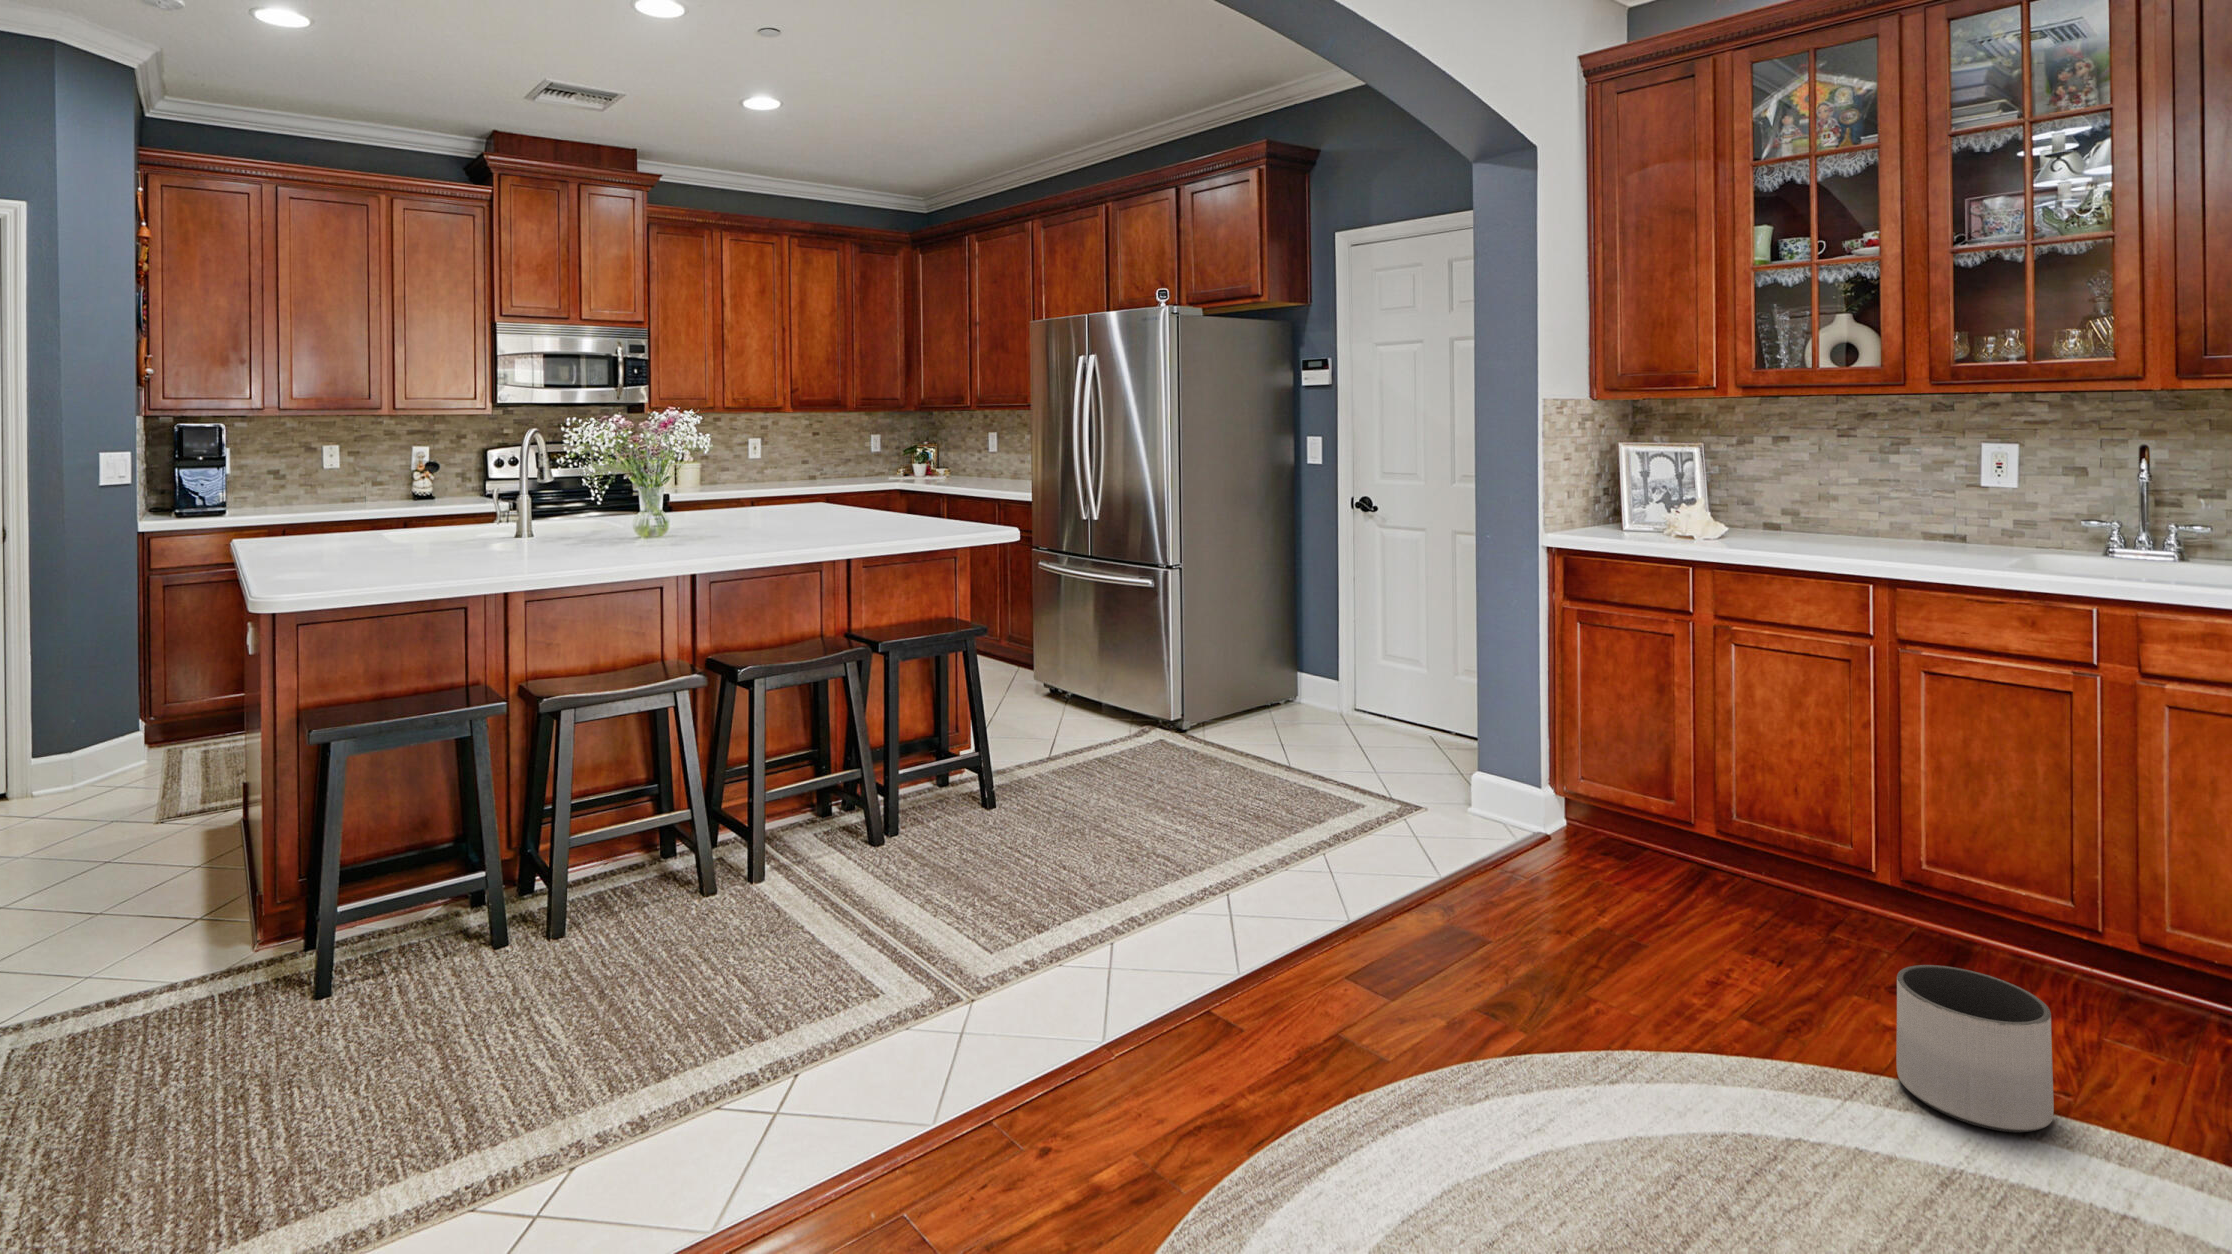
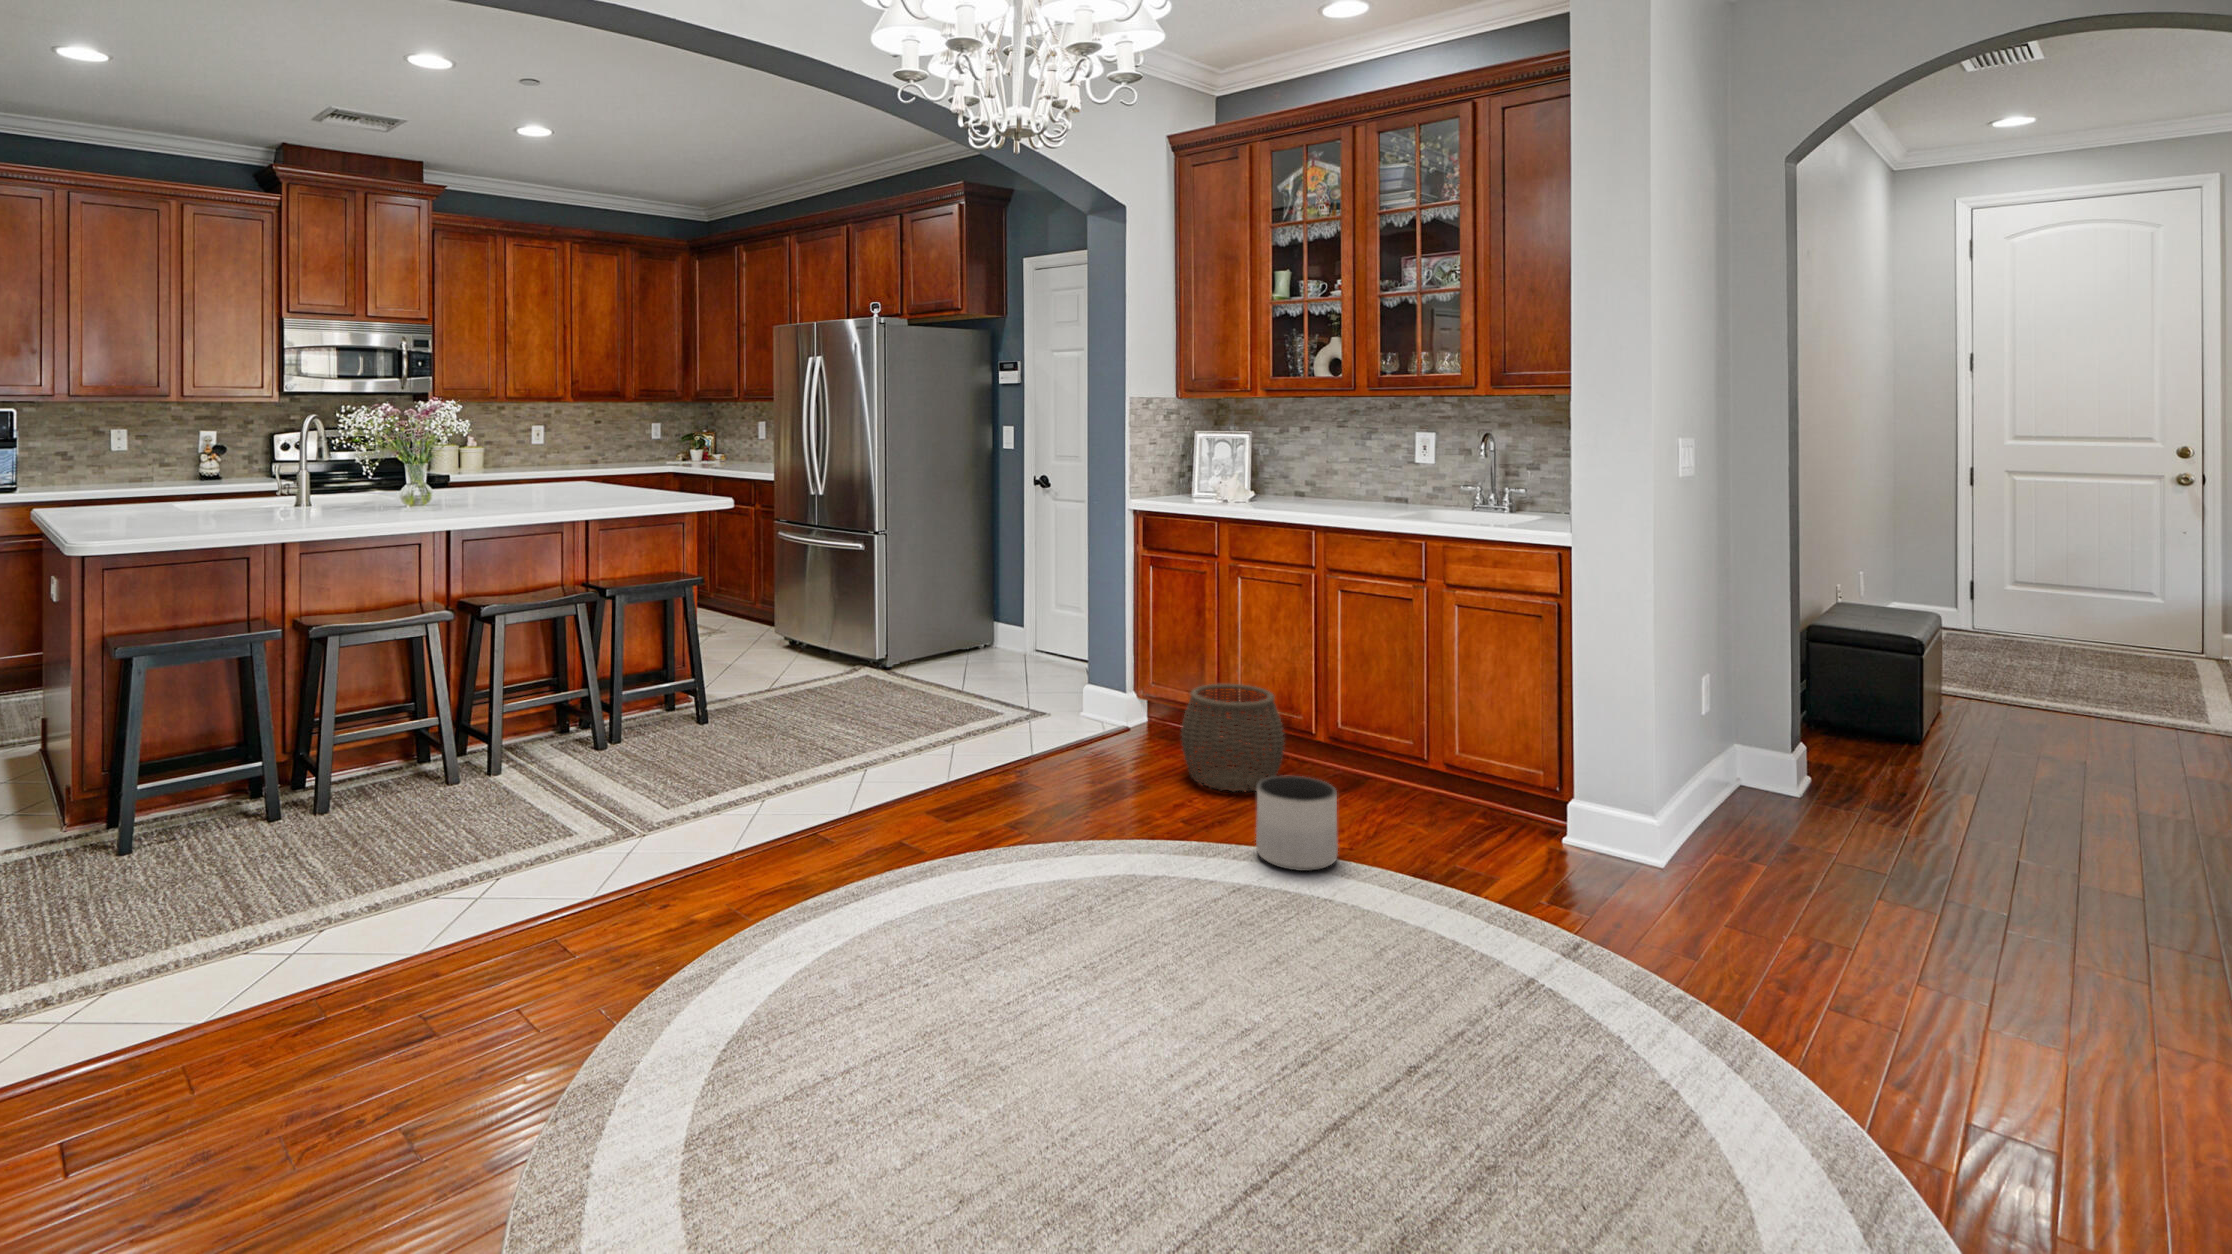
woven basket: none [1675,794,1849,960] -> present [1181,684,1284,791]

